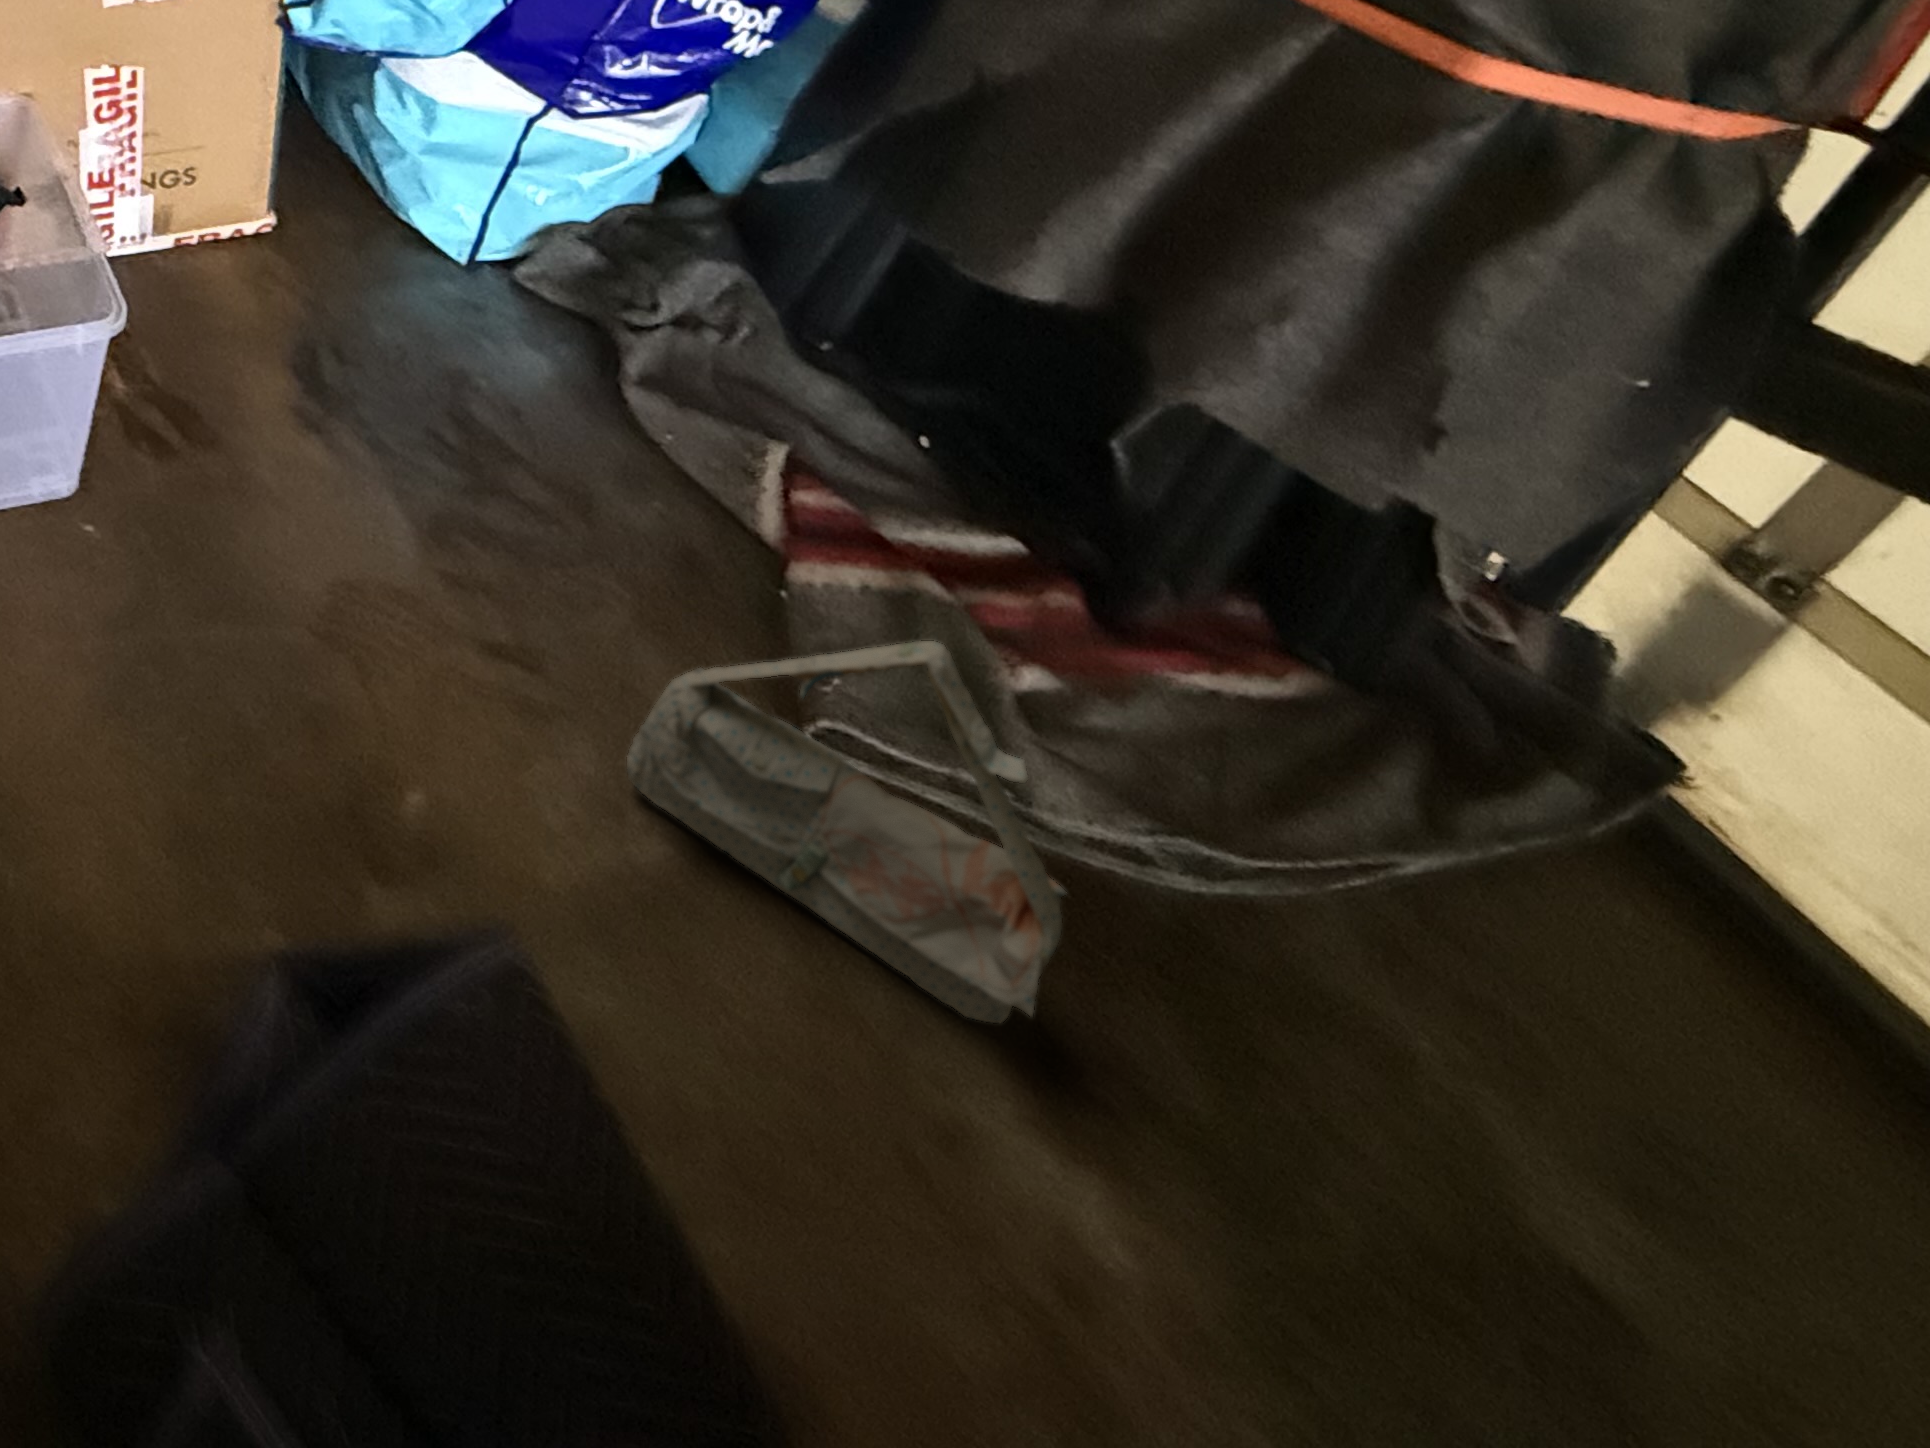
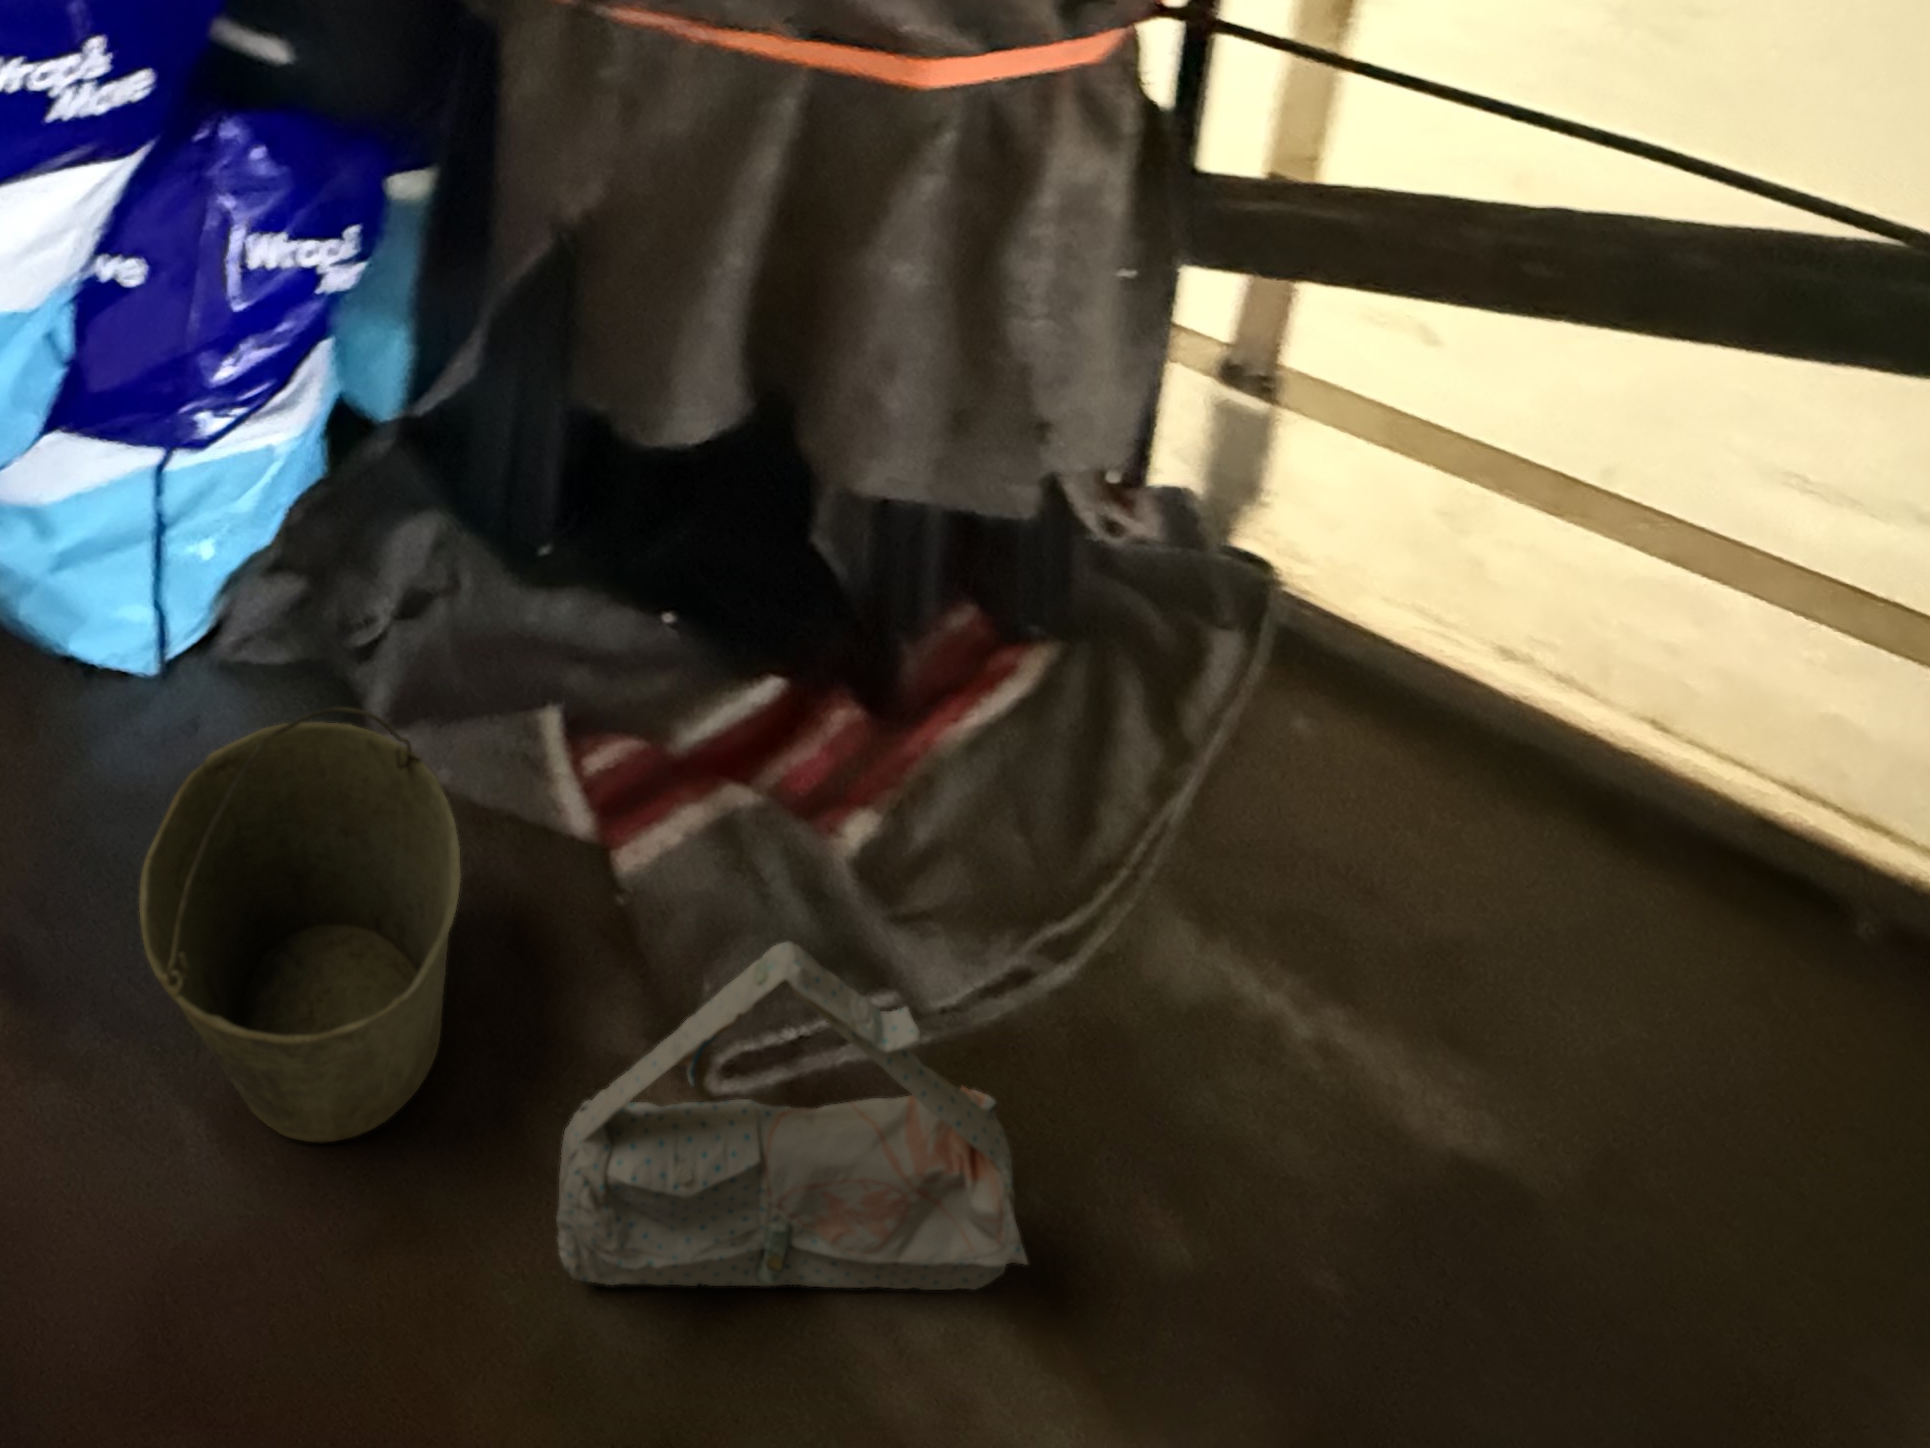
bucket: none [421,297,679,610] -> present [139,707,461,1142]

